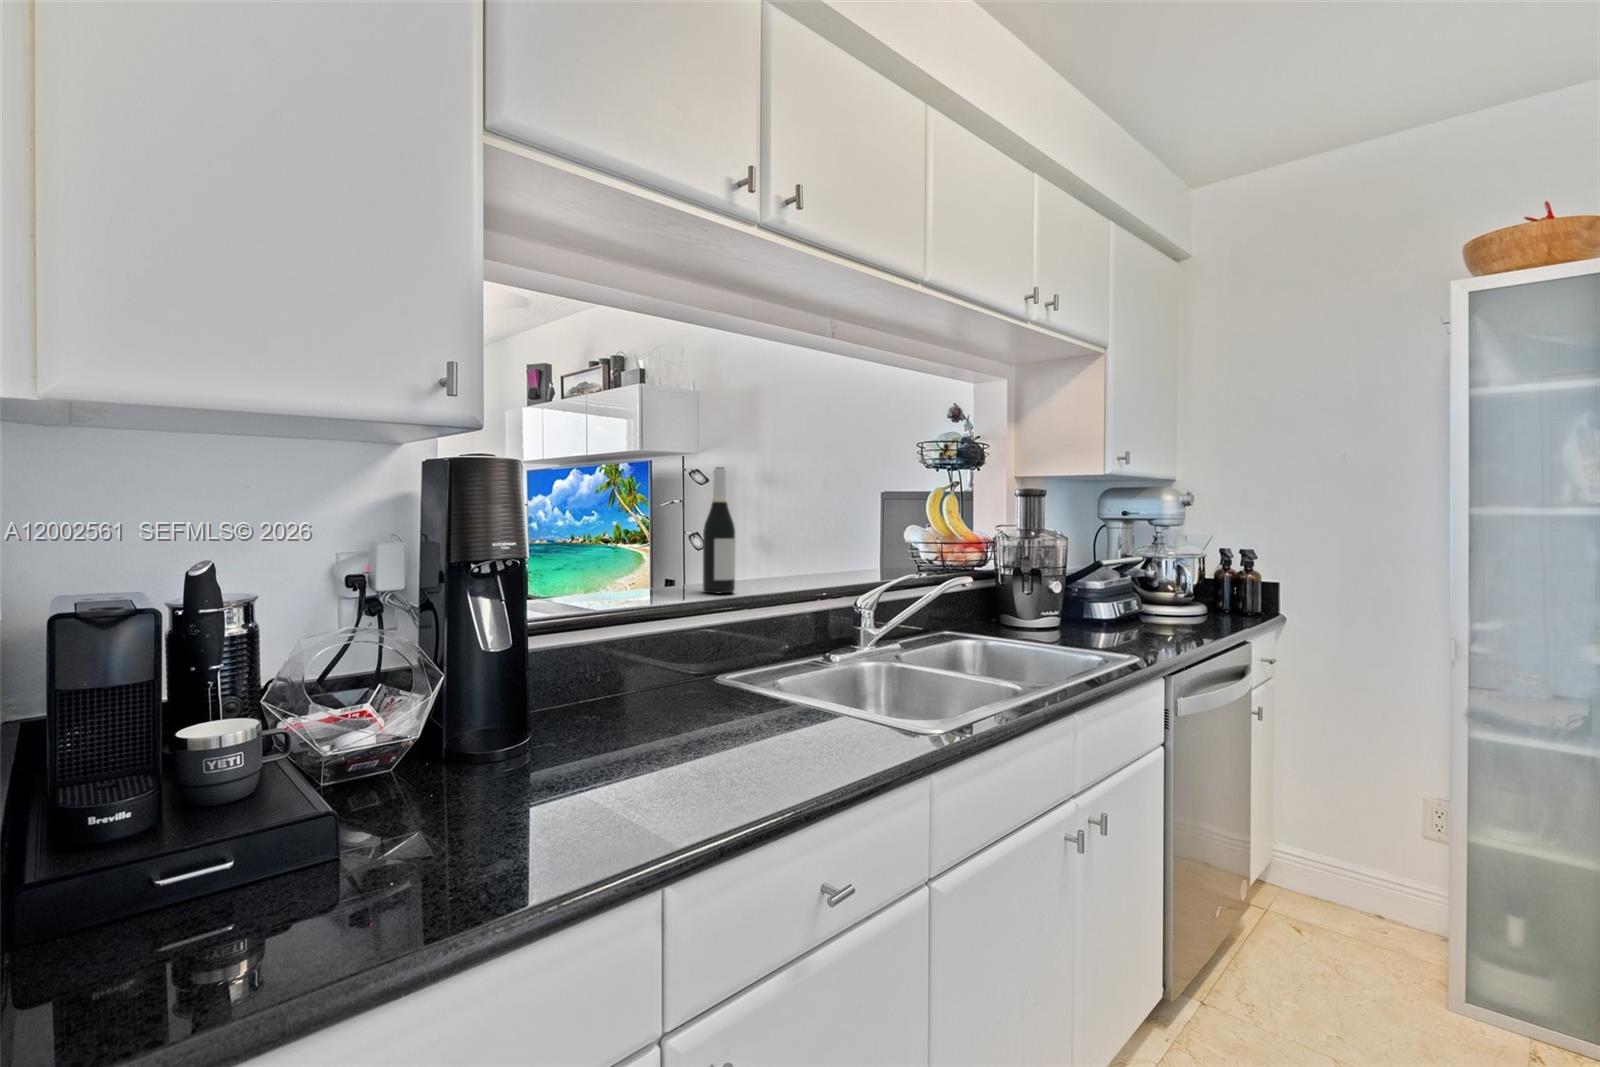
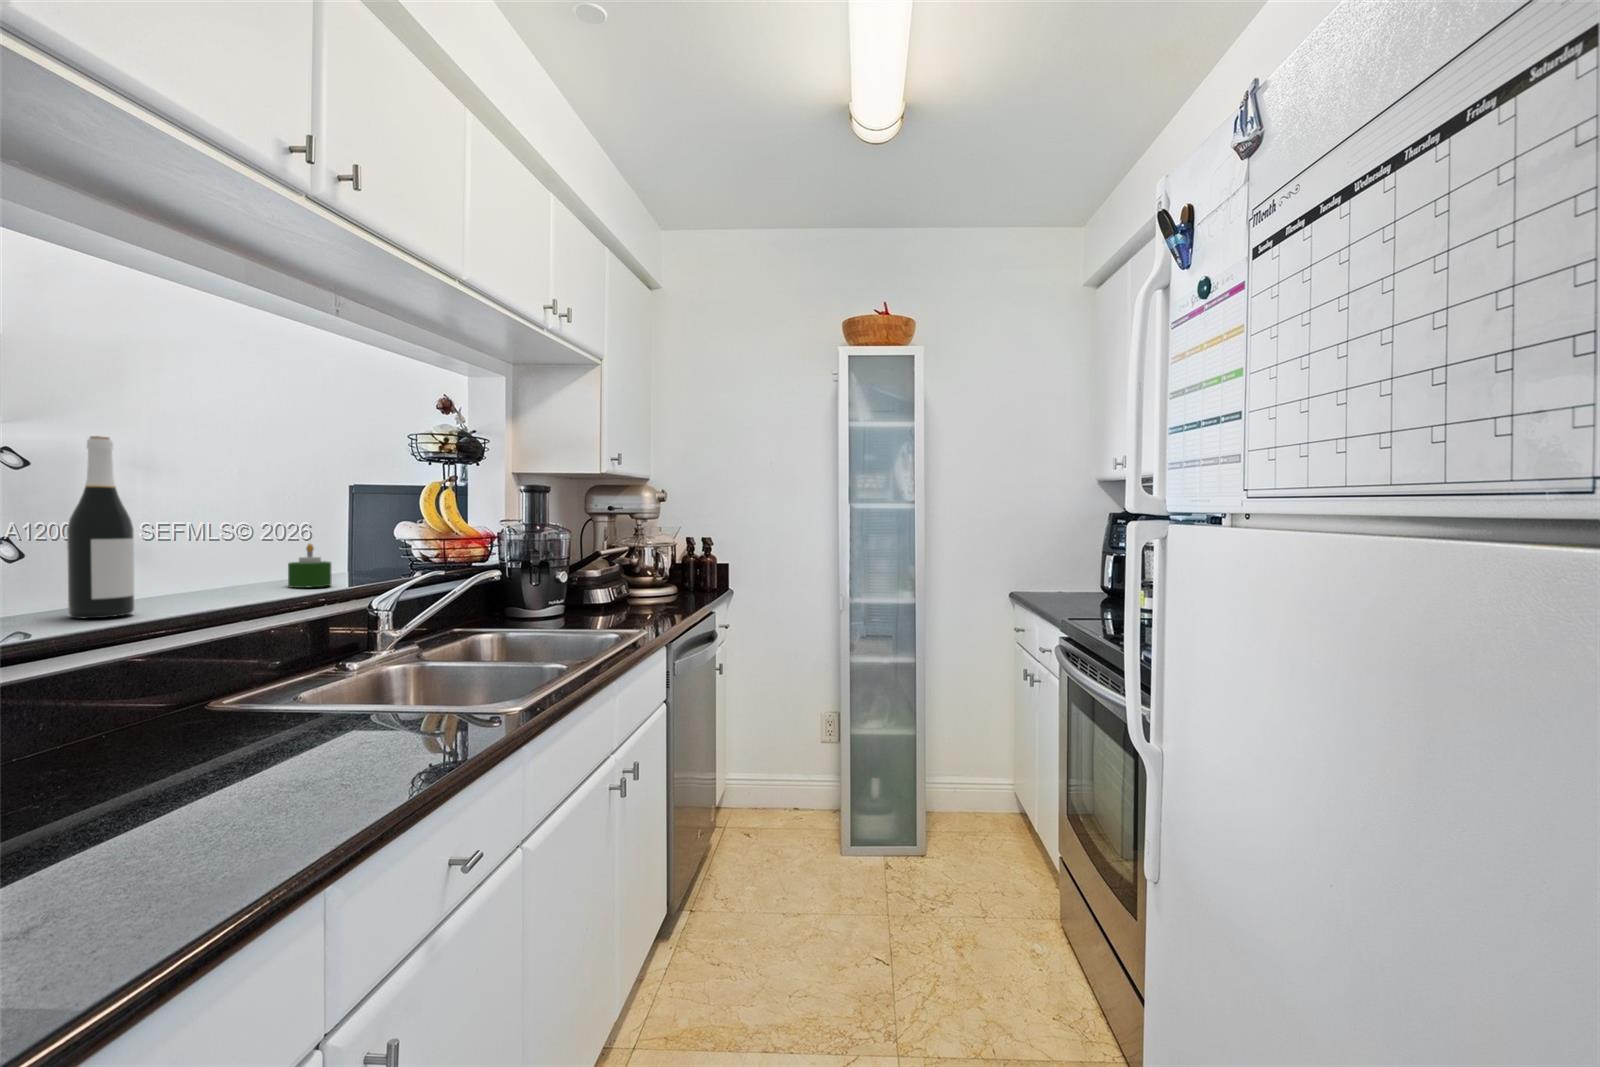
candle: none [825,545,855,582] -> present [288,543,332,588]

